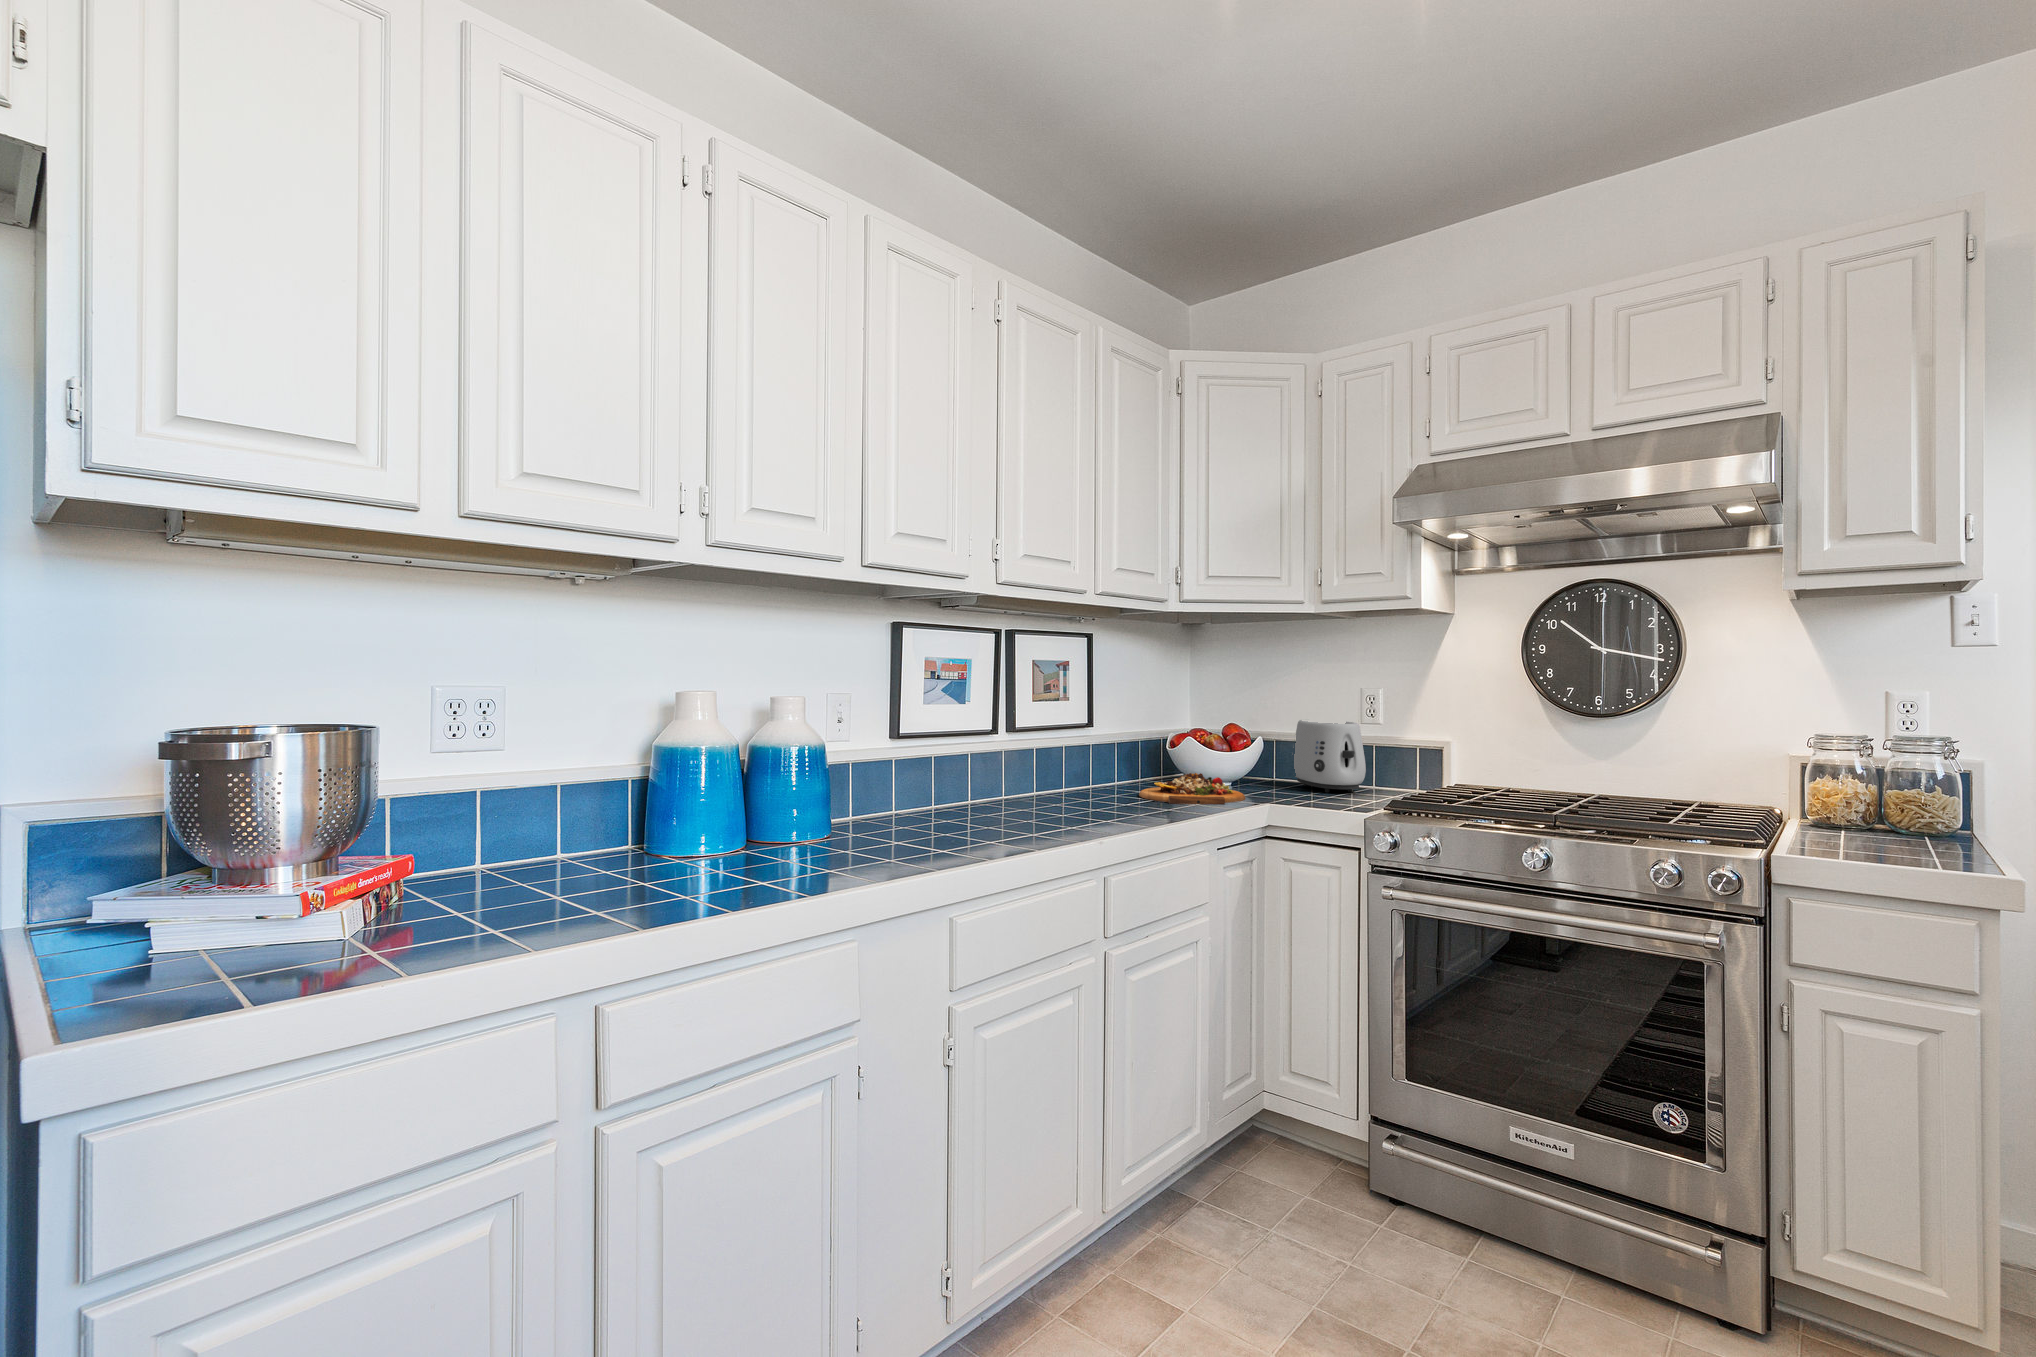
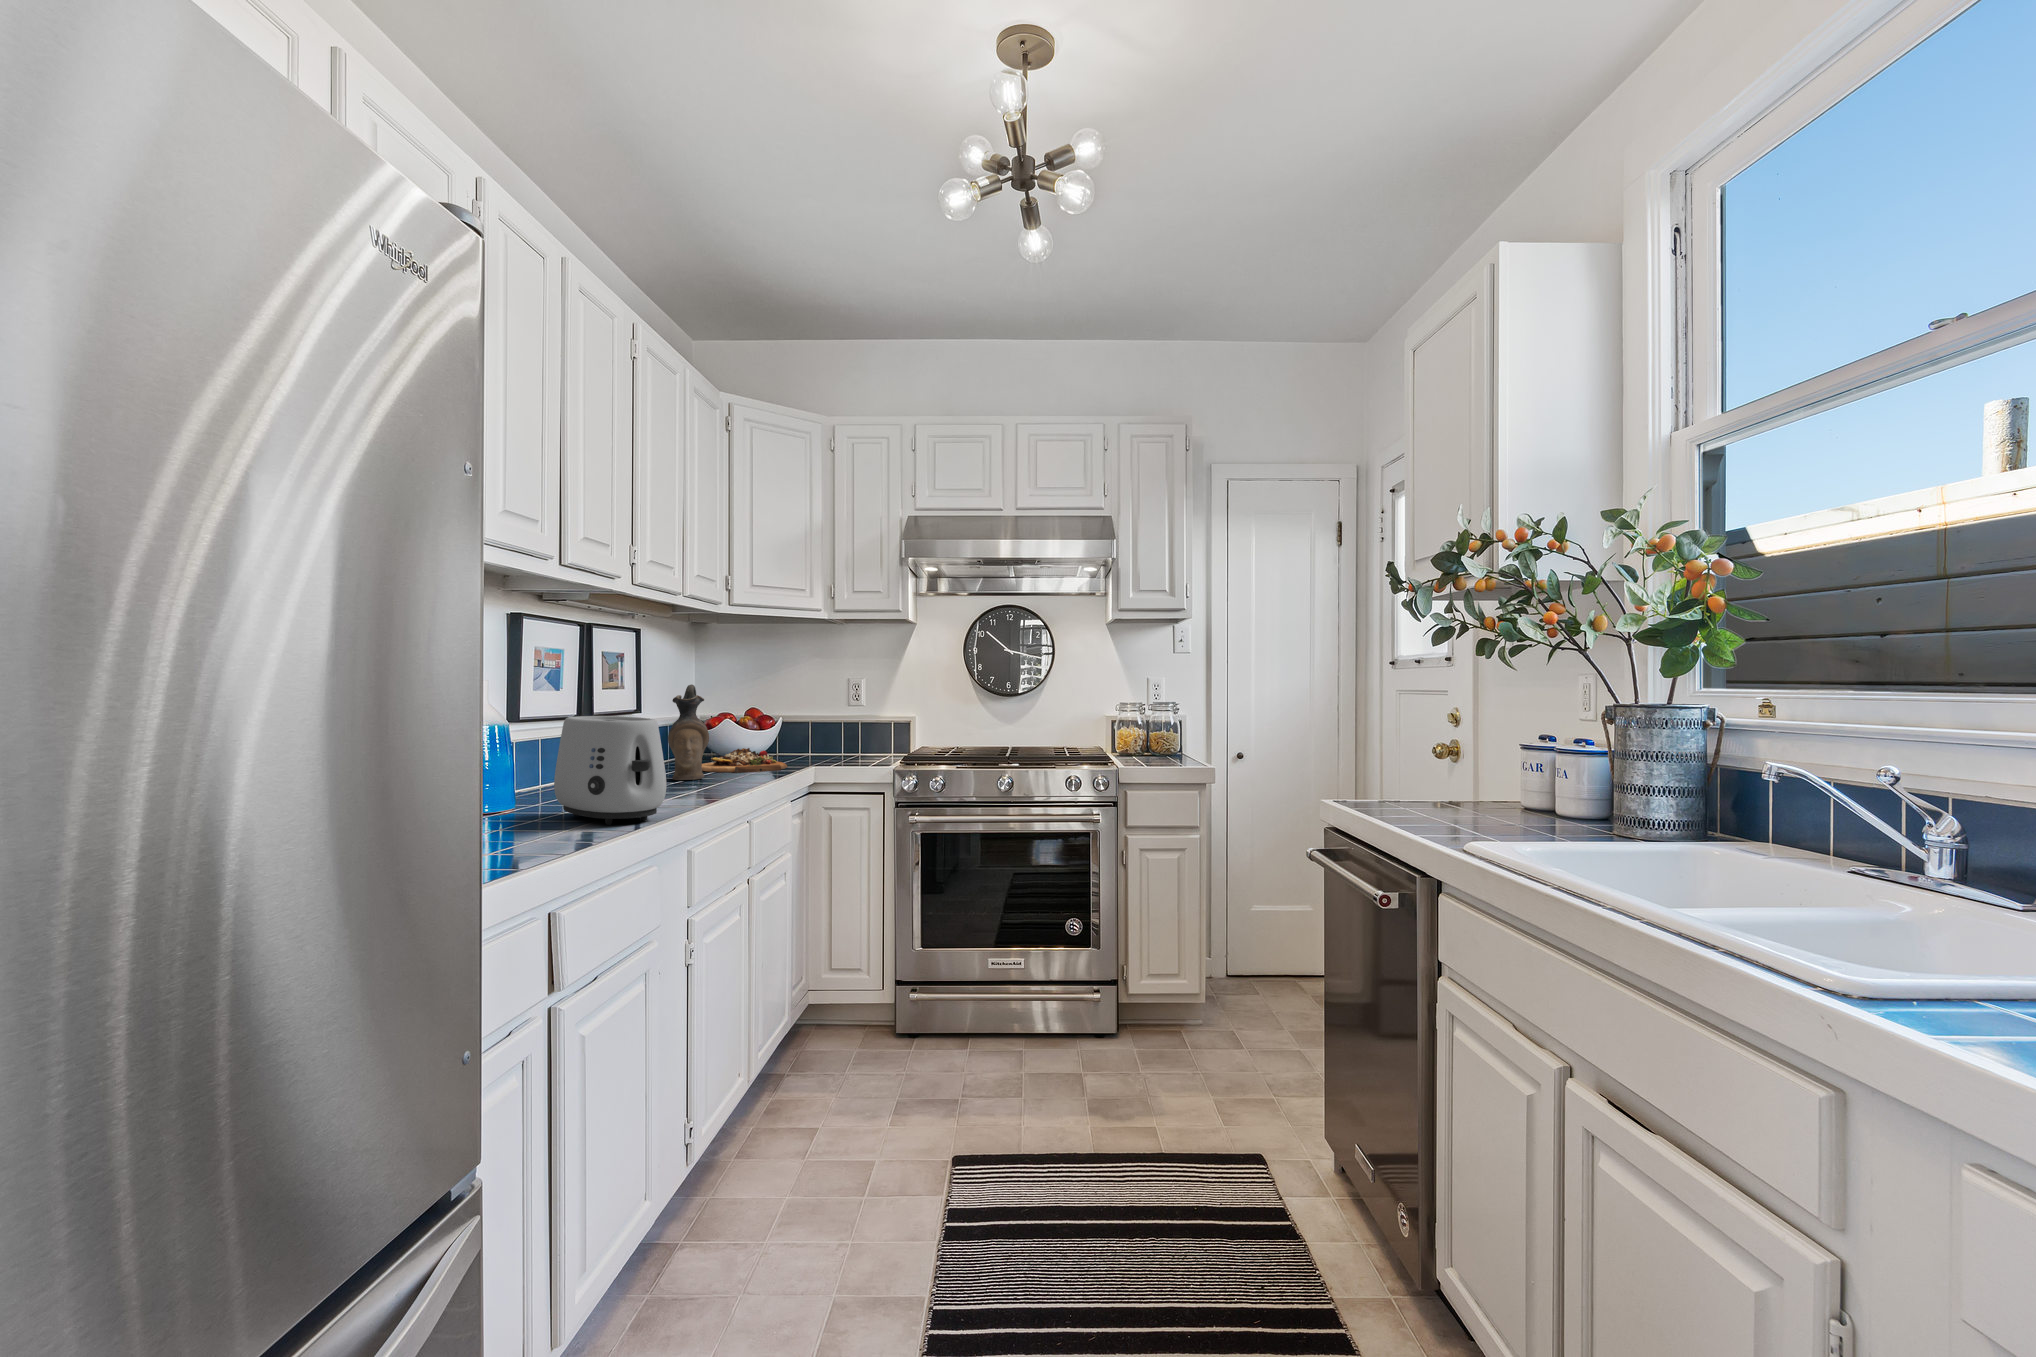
ceramic pitcher: none [1072,697,1118,809] -> present [668,684,709,780]
toaster: present [1294,720,1366,793] -> present [554,716,666,825]

